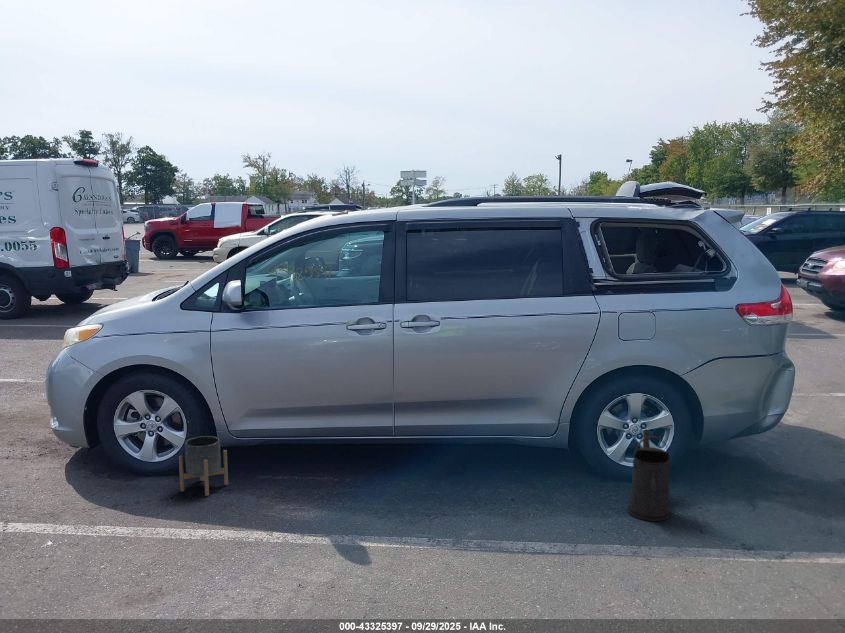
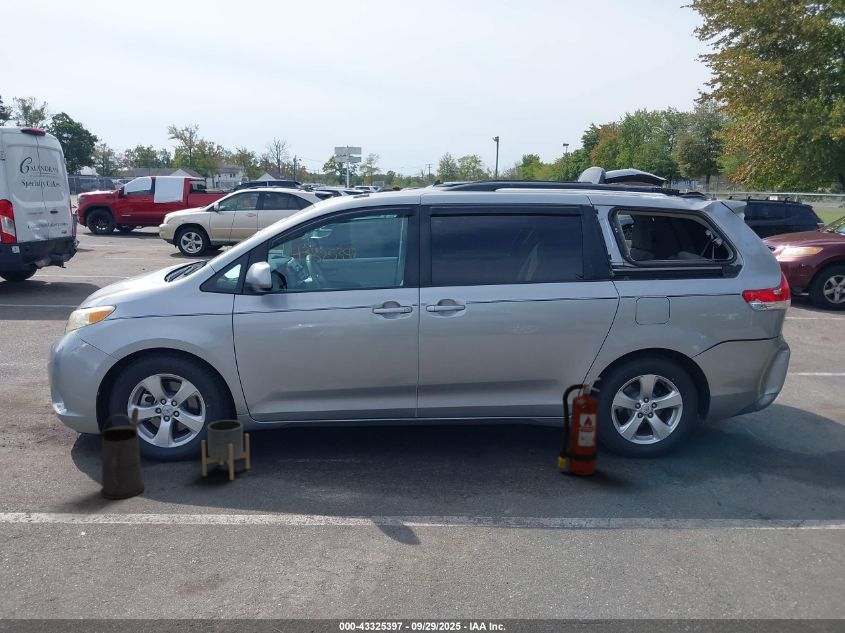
fire extinguisher: none [538,396,581,497] -> present [558,378,600,475]
watering can: present [628,429,670,521] -> present [101,408,145,499]

